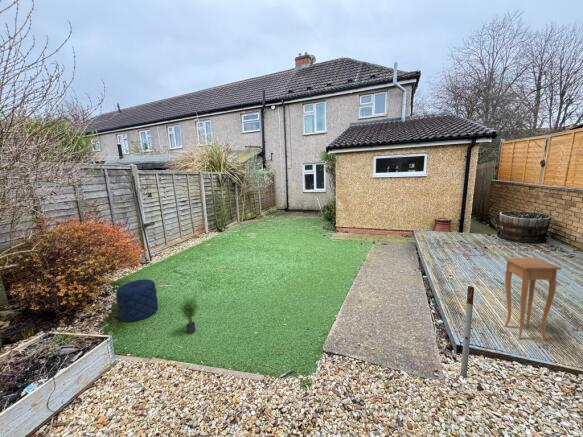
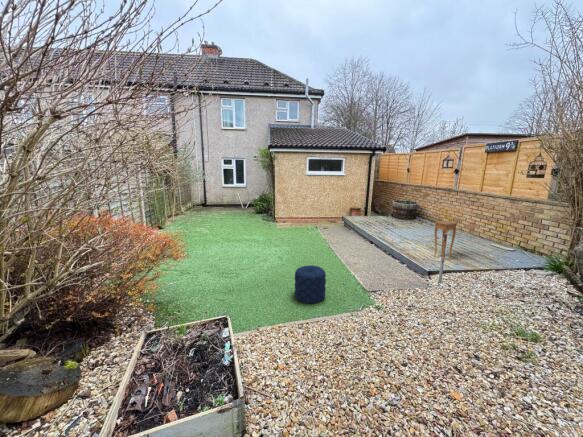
pouf: present [116,279,158,322] -> present [295,265,326,303]
potted plant: present [177,297,198,334] -> none [256,267,277,300]

